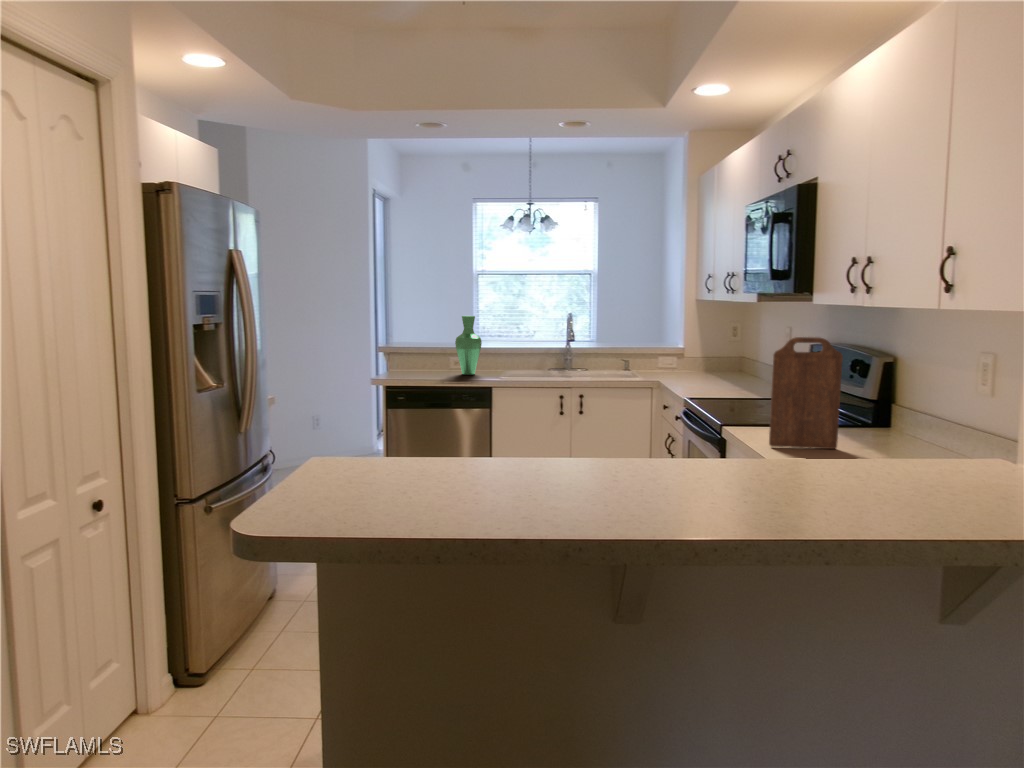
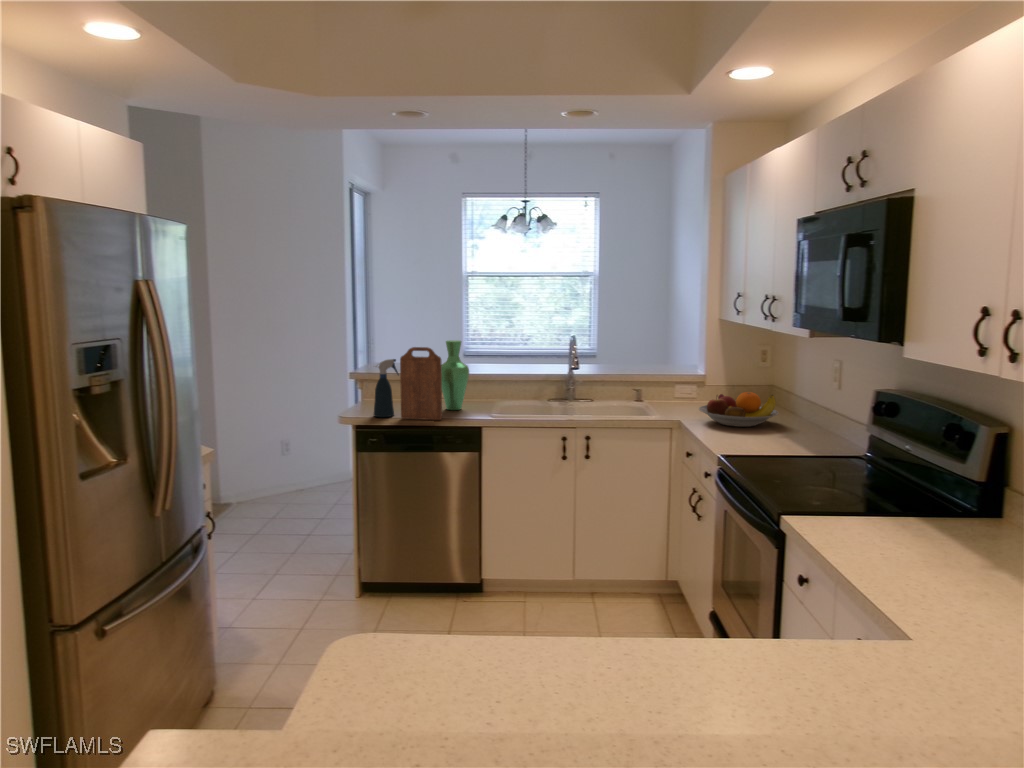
spray bottle: none [401,330,423,379] -> present [374,359,399,417]
cutting board: present [769,337,843,449] -> present [400,347,442,420]
fruit bowl: none [674,355,740,384] -> present [699,392,778,427]

